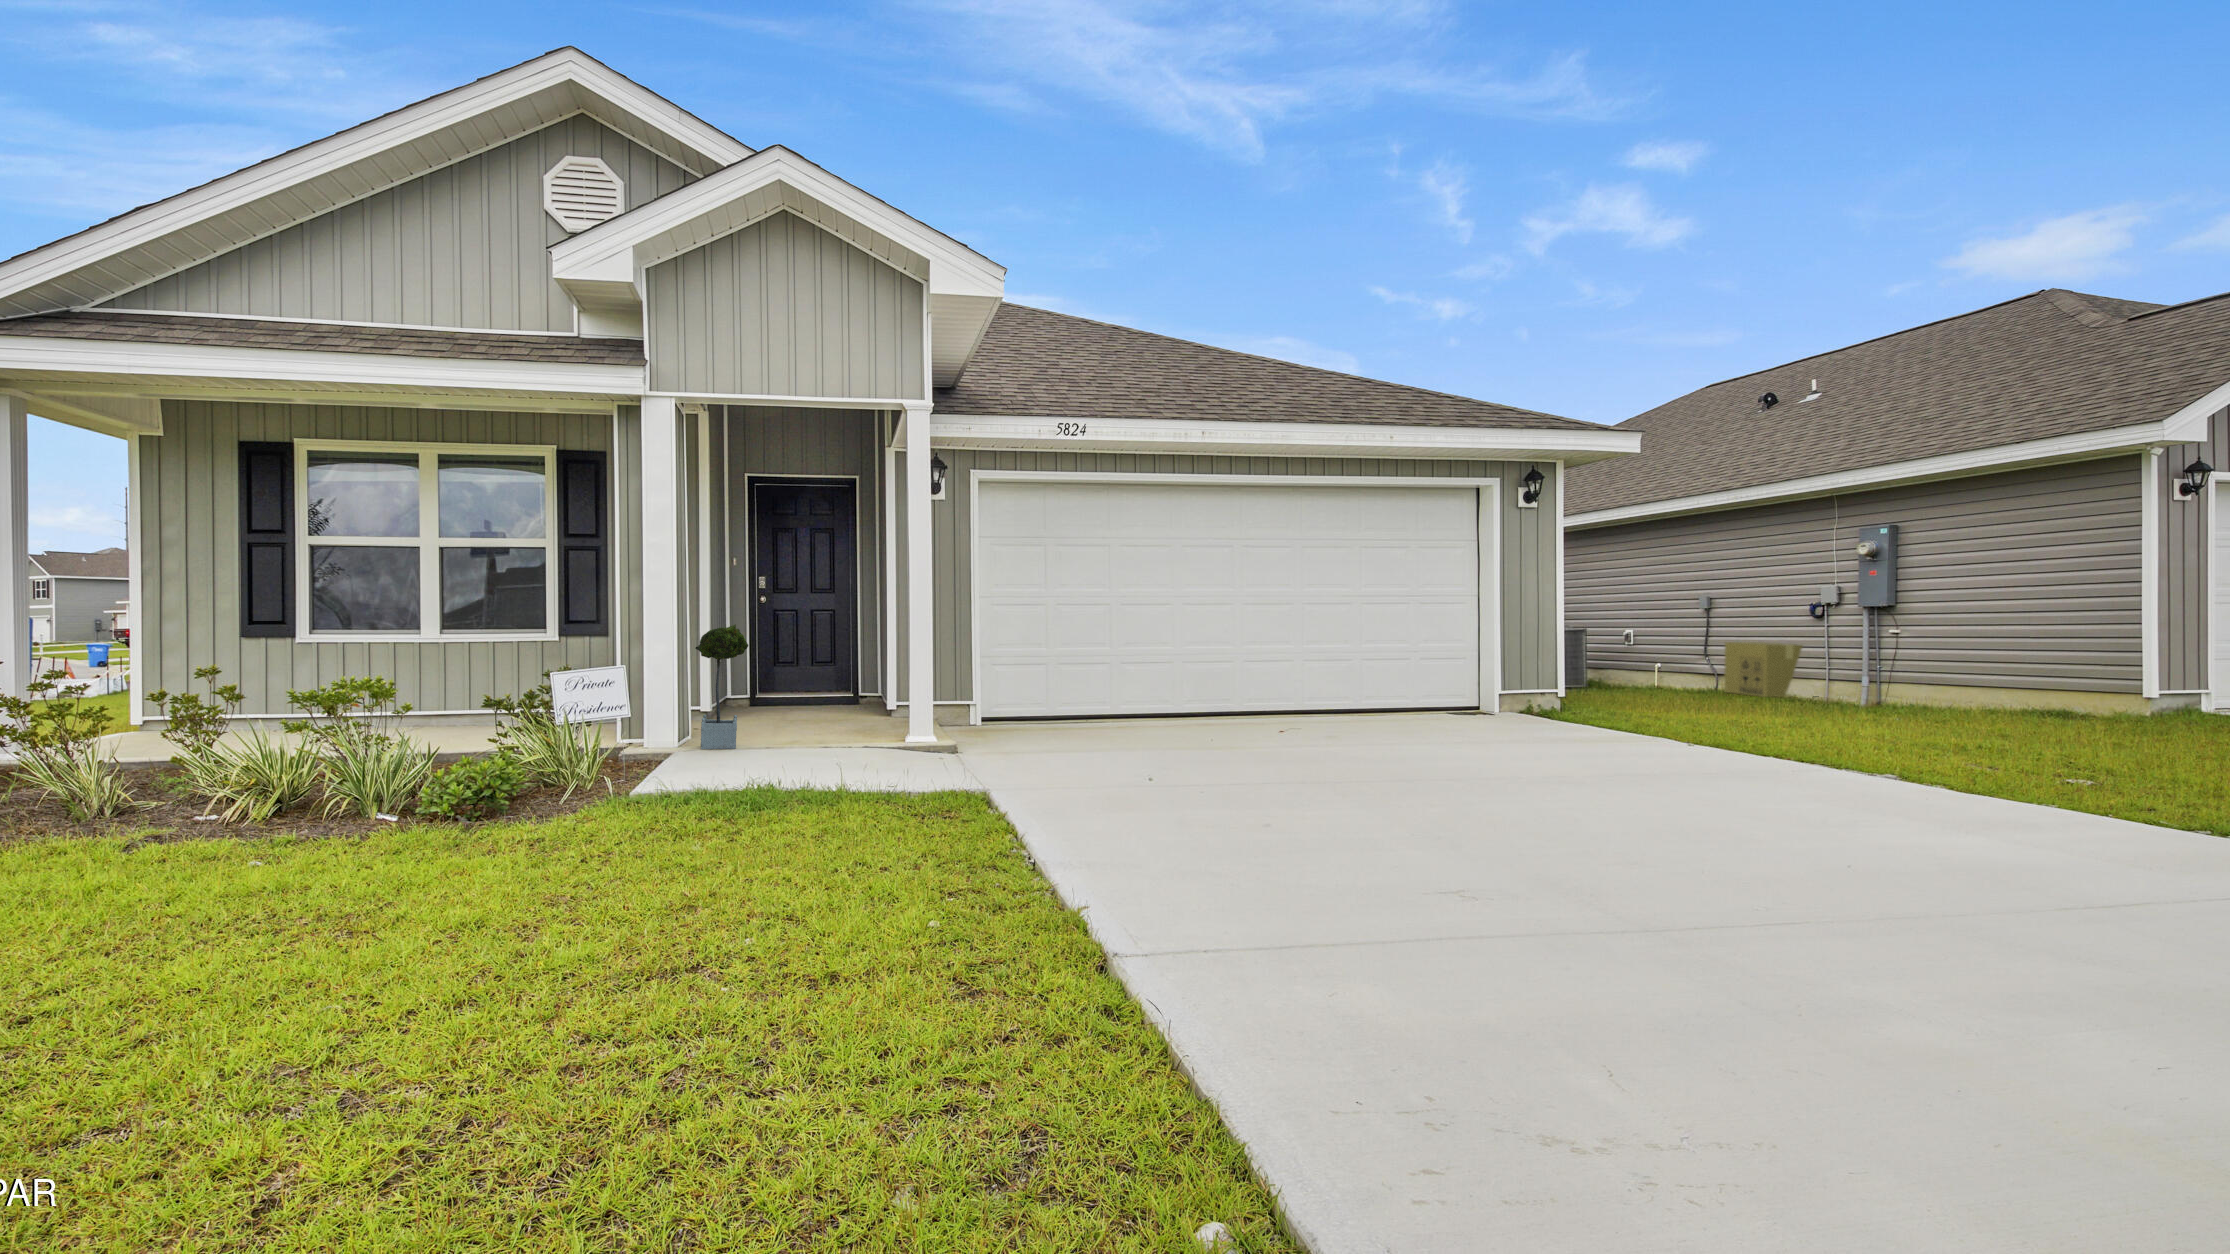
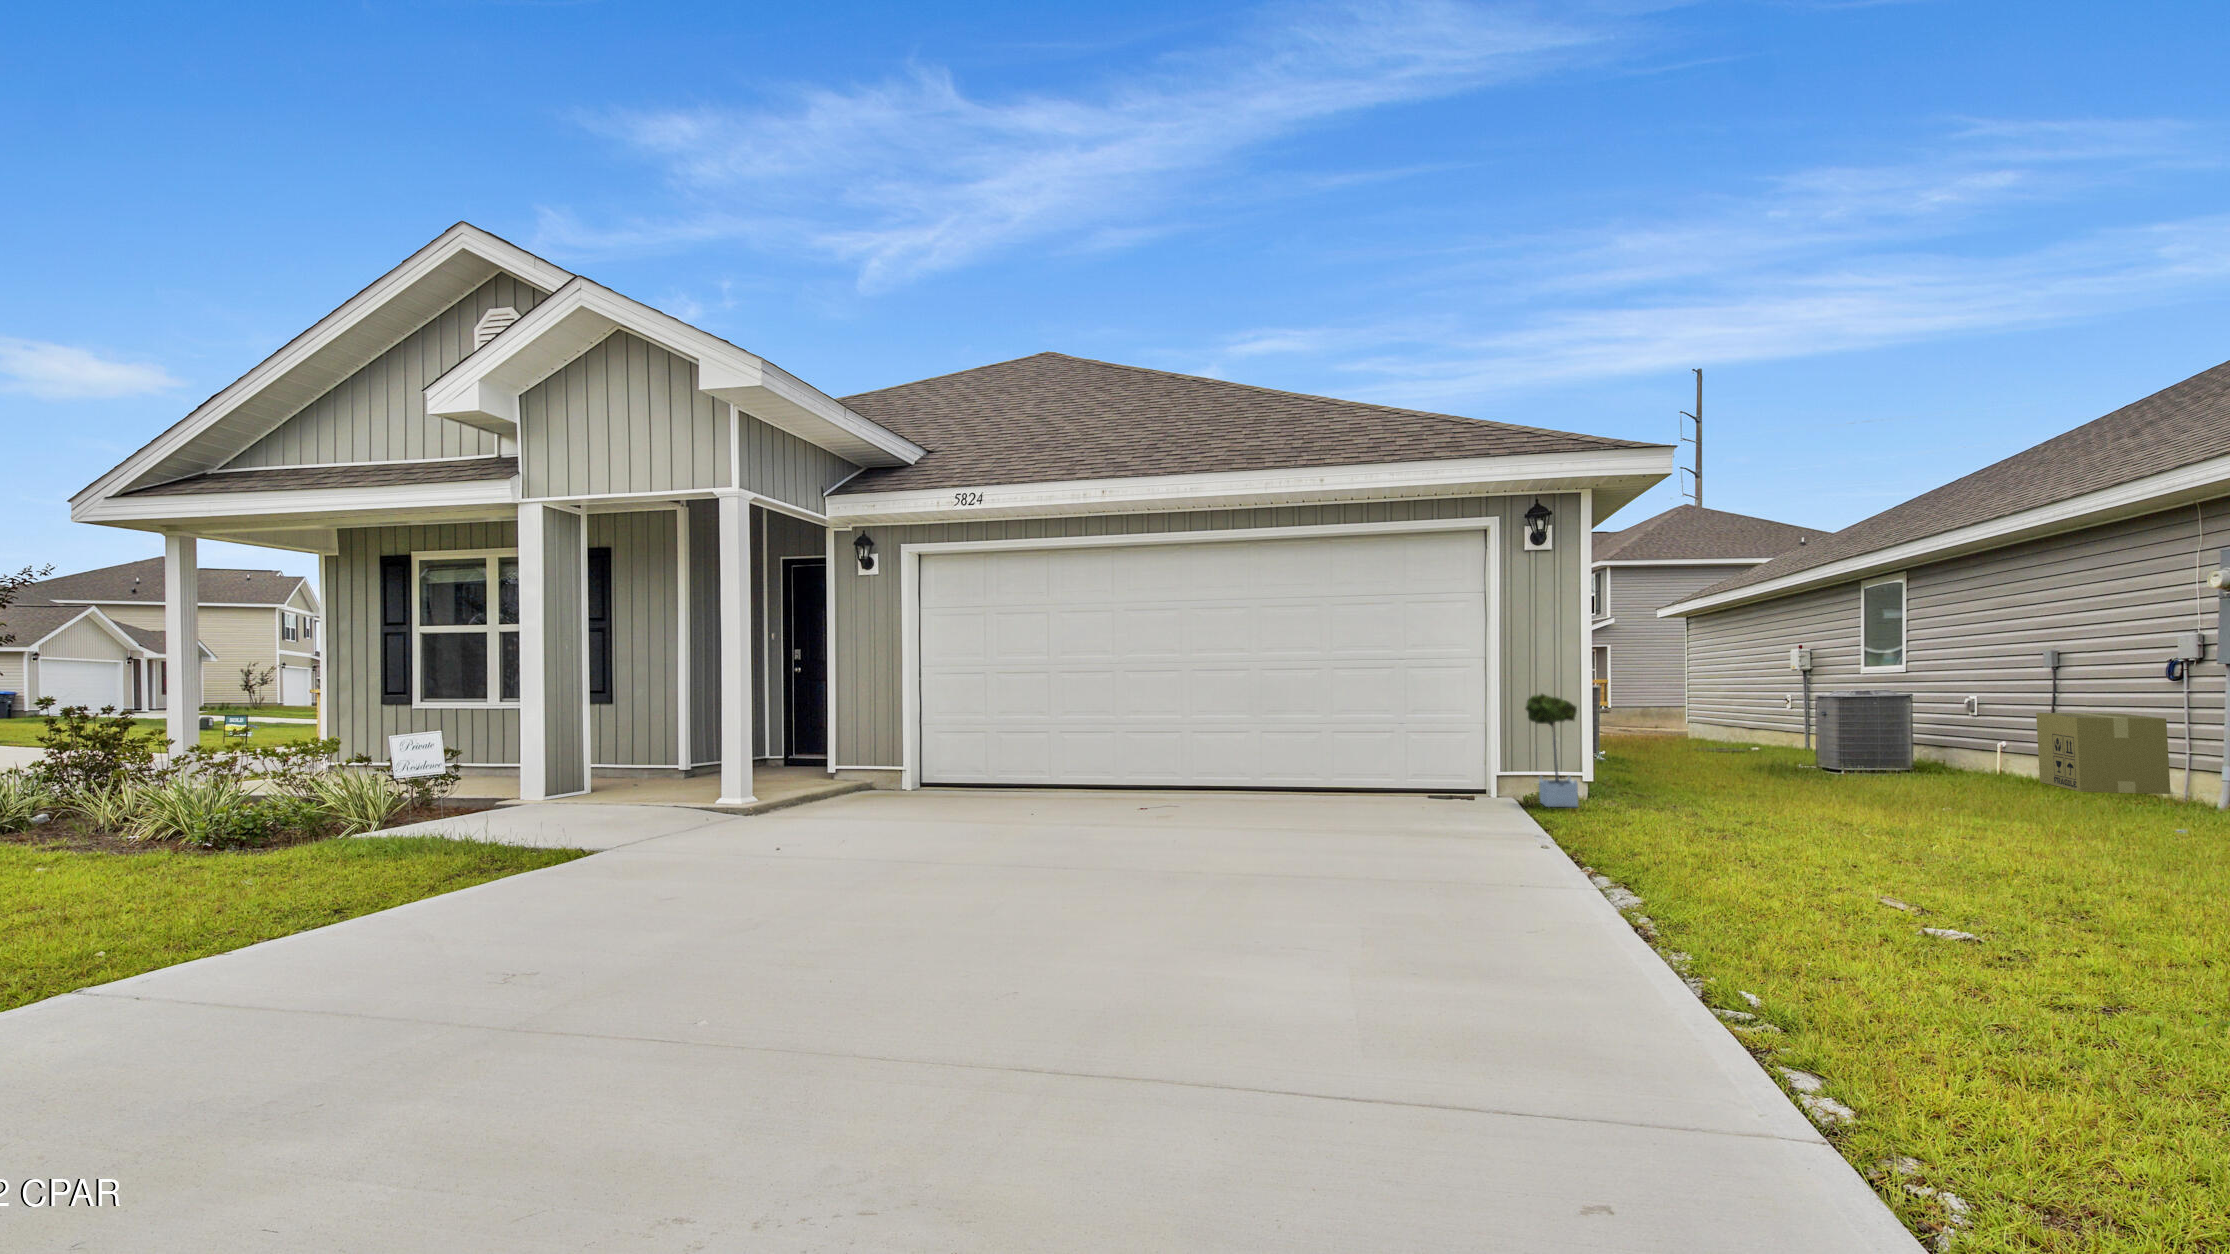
potted tree: present [695,624,748,749] -> present [1526,694,1578,807]

